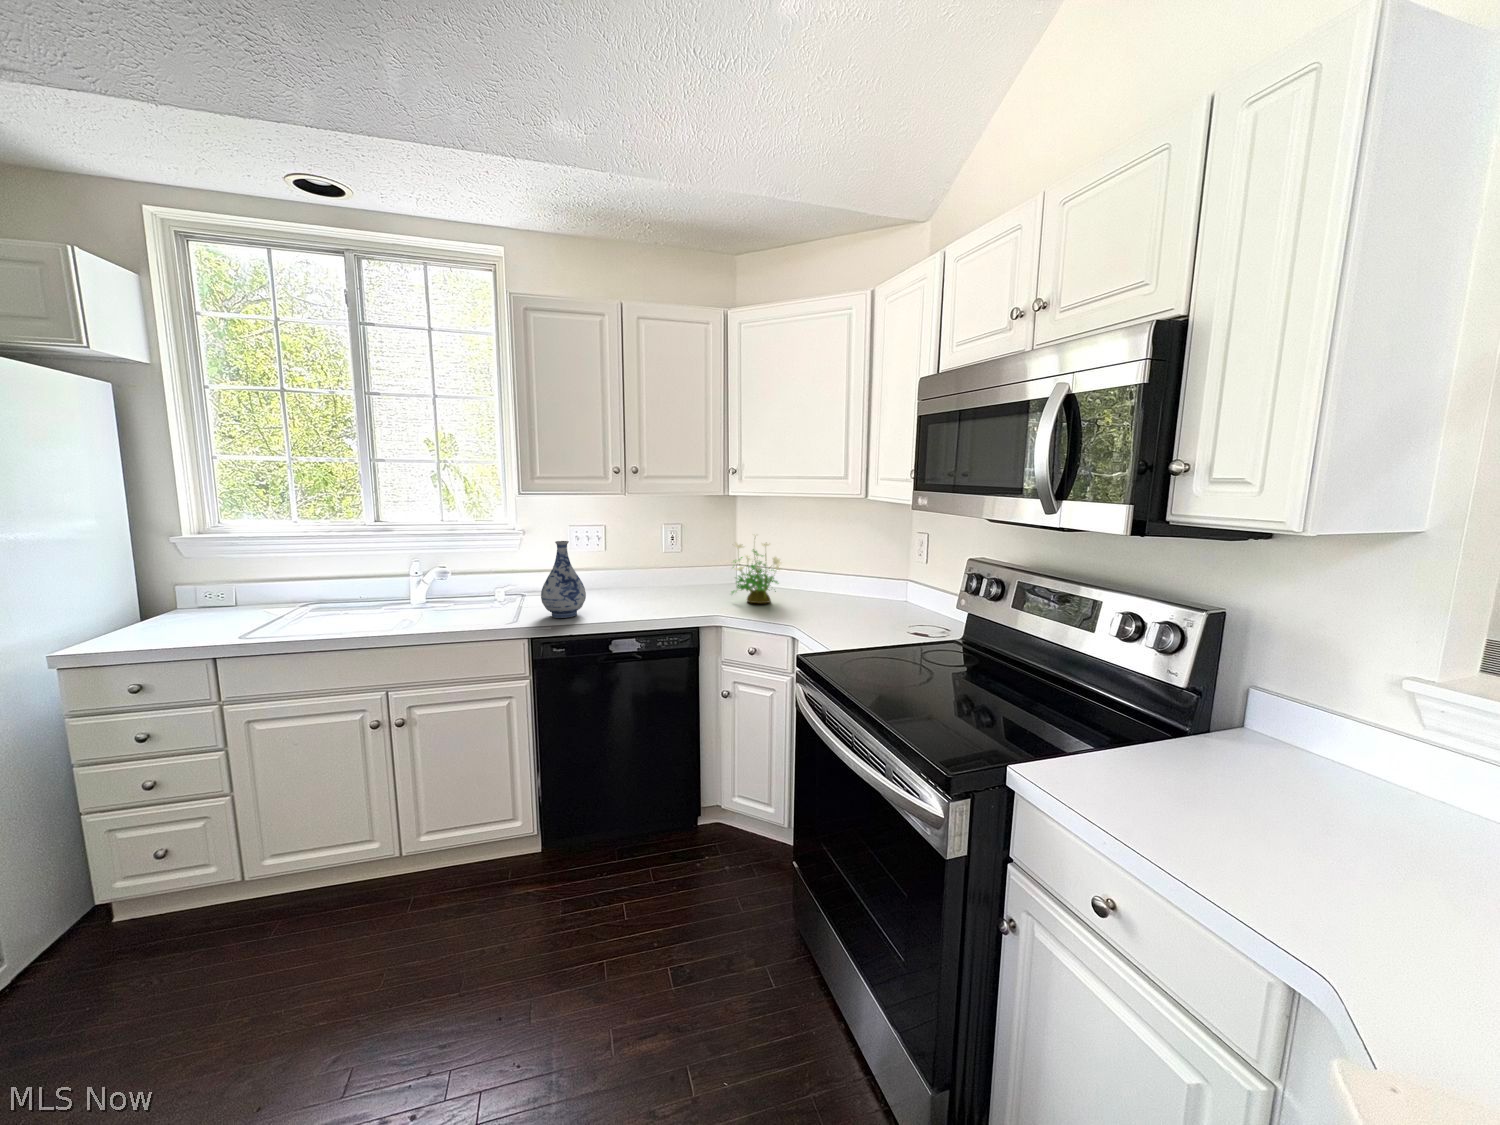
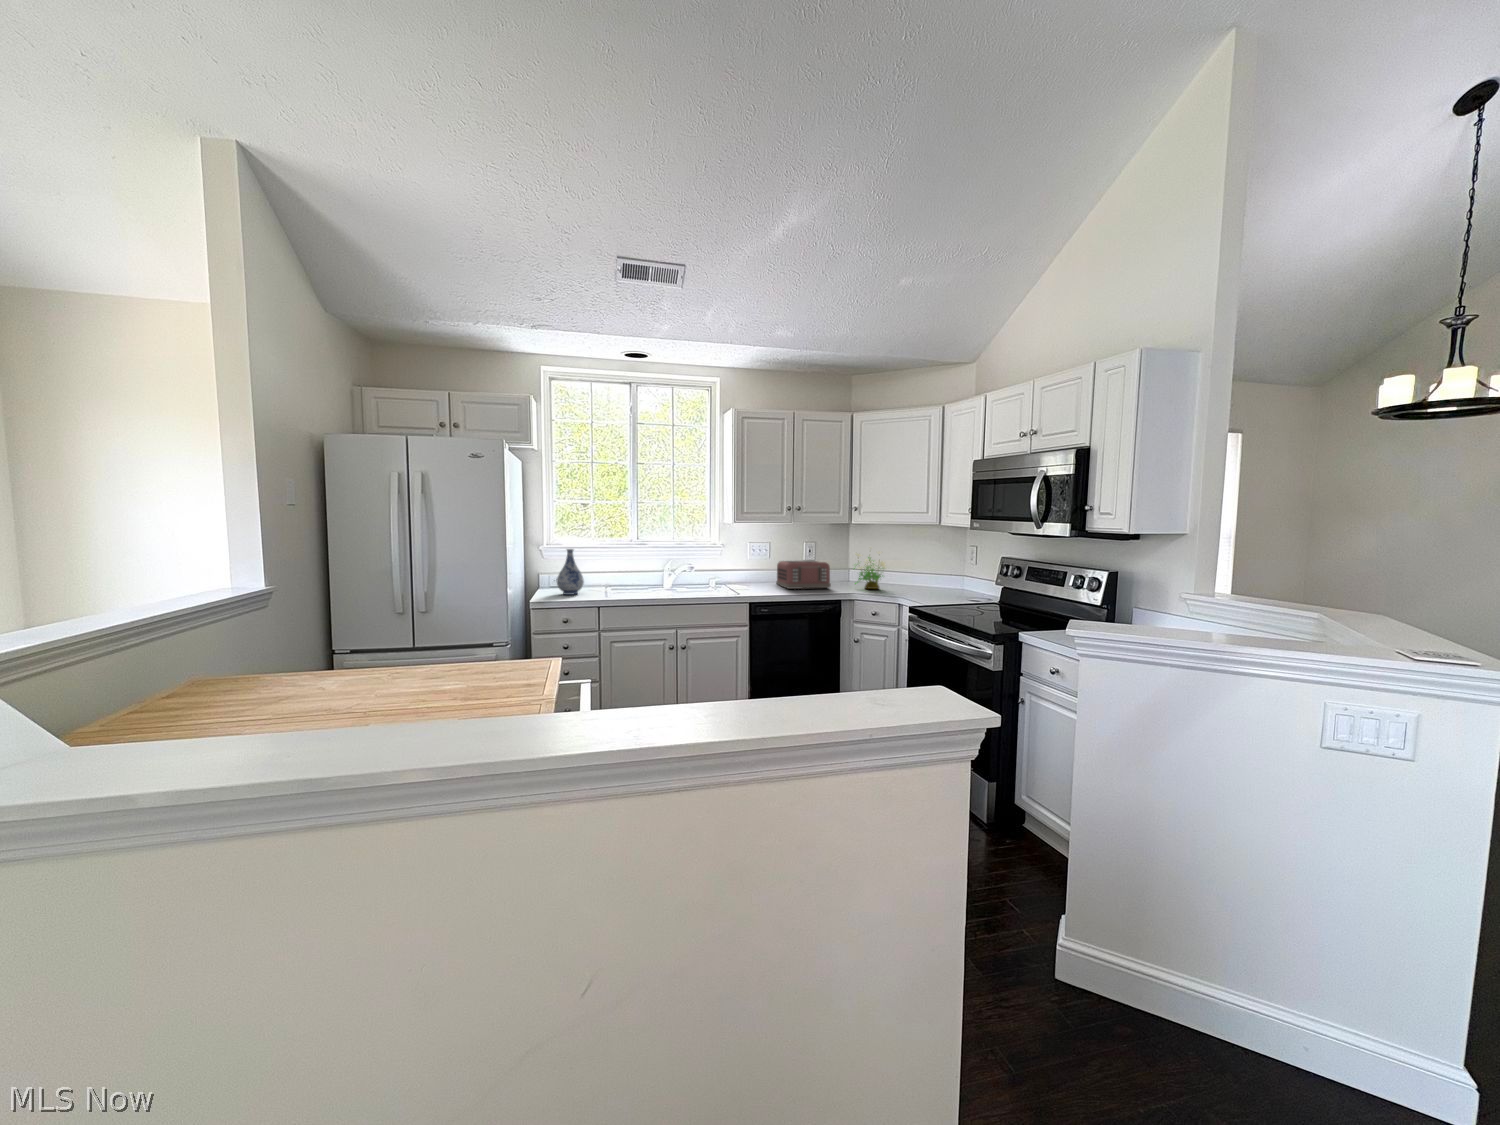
vase: present [541,541,586,618] -> present [557,549,584,595]
toaster: none [613,554,690,606] -> present [776,561,831,589]

